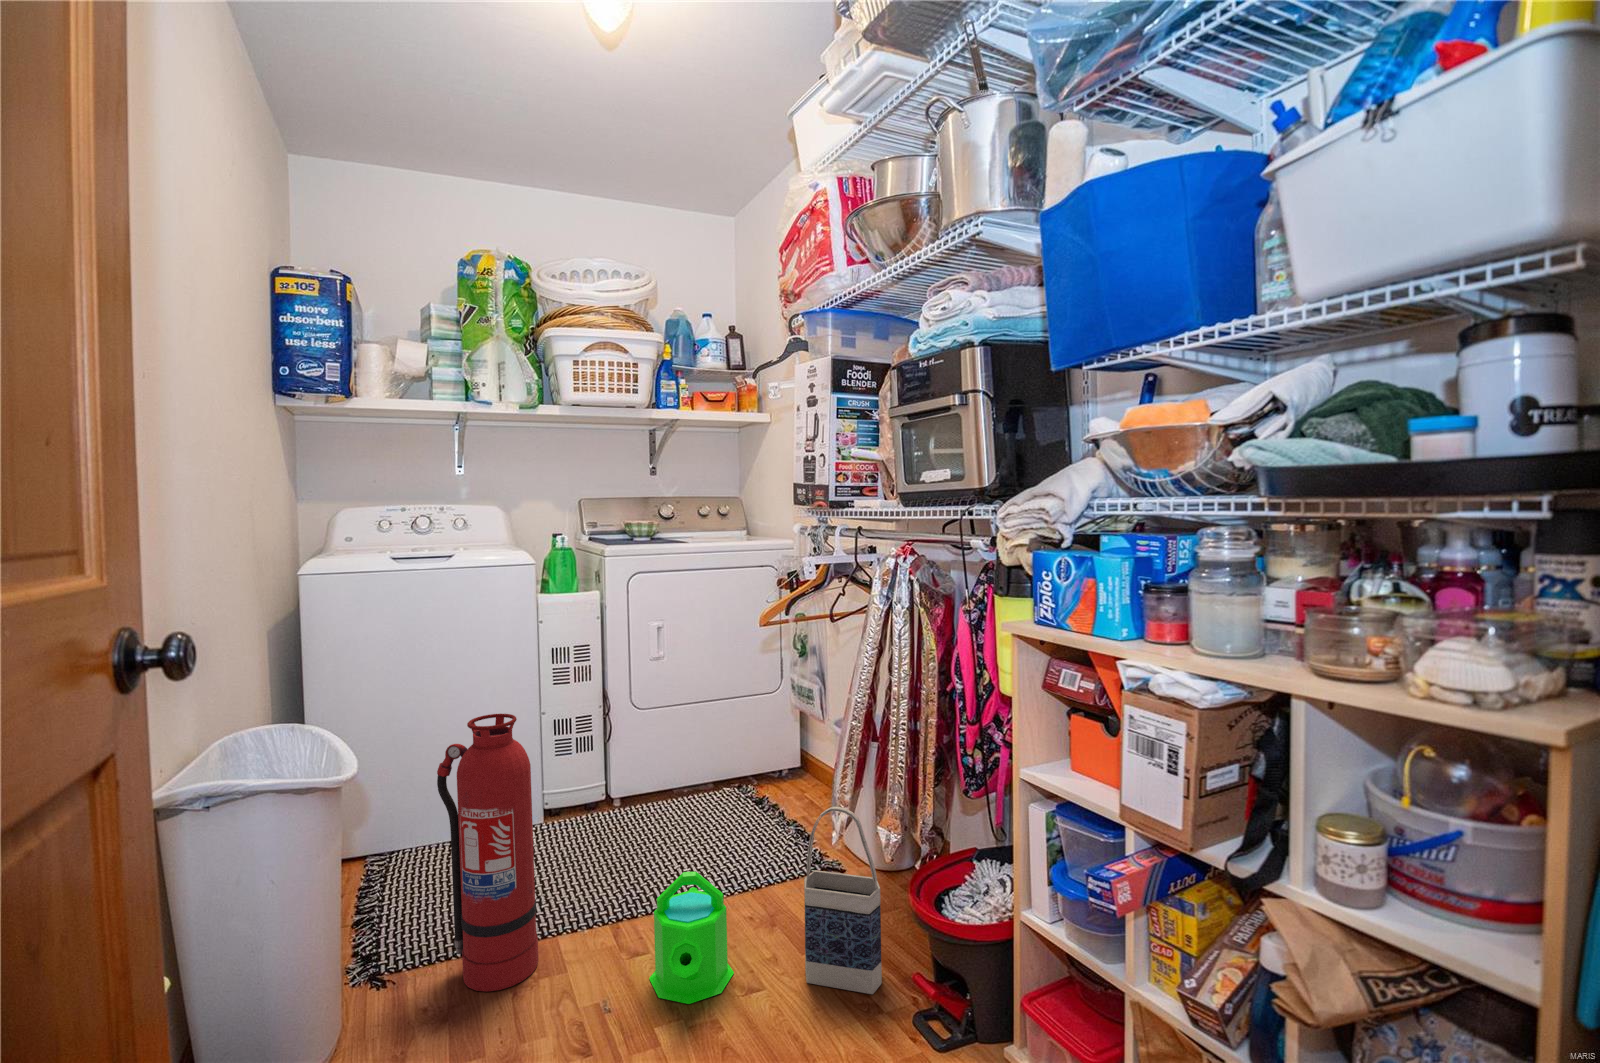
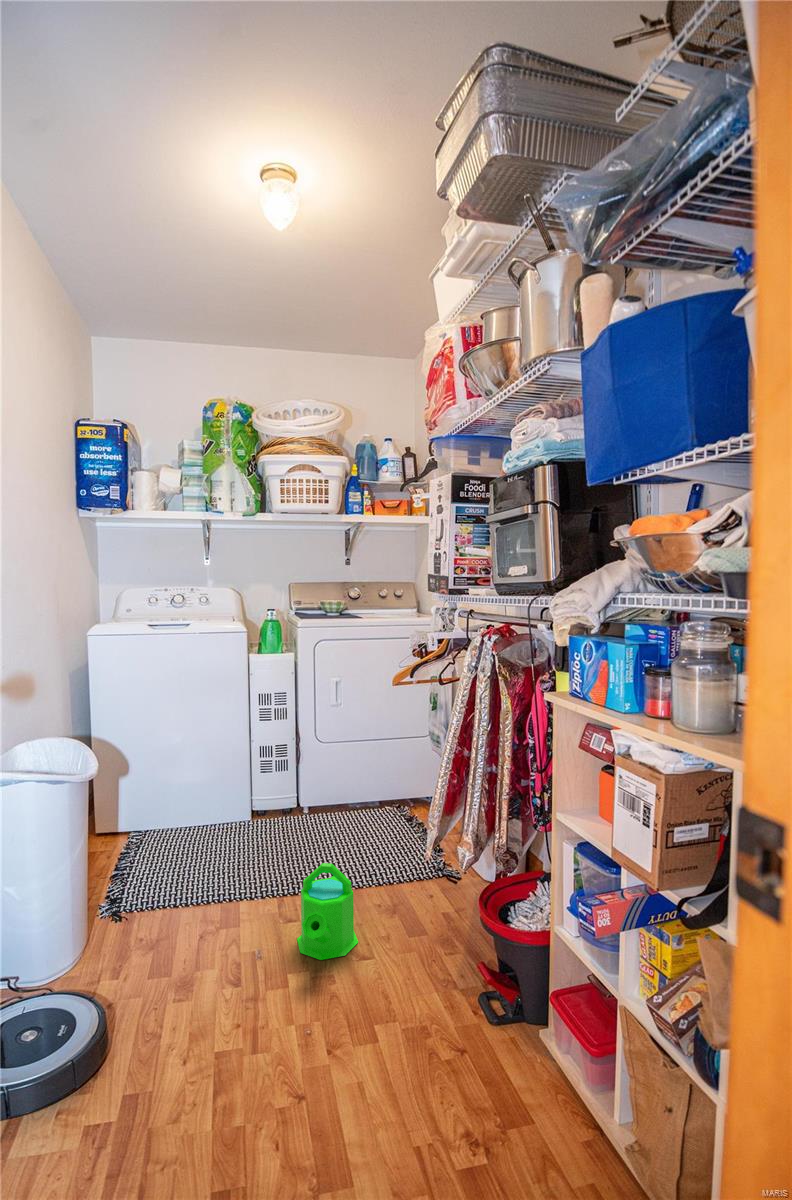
fire extinguisher: present [437,714,538,992] -> none [158,738,224,934]
bag: present [804,807,882,994] -> none [410,824,468,971]

